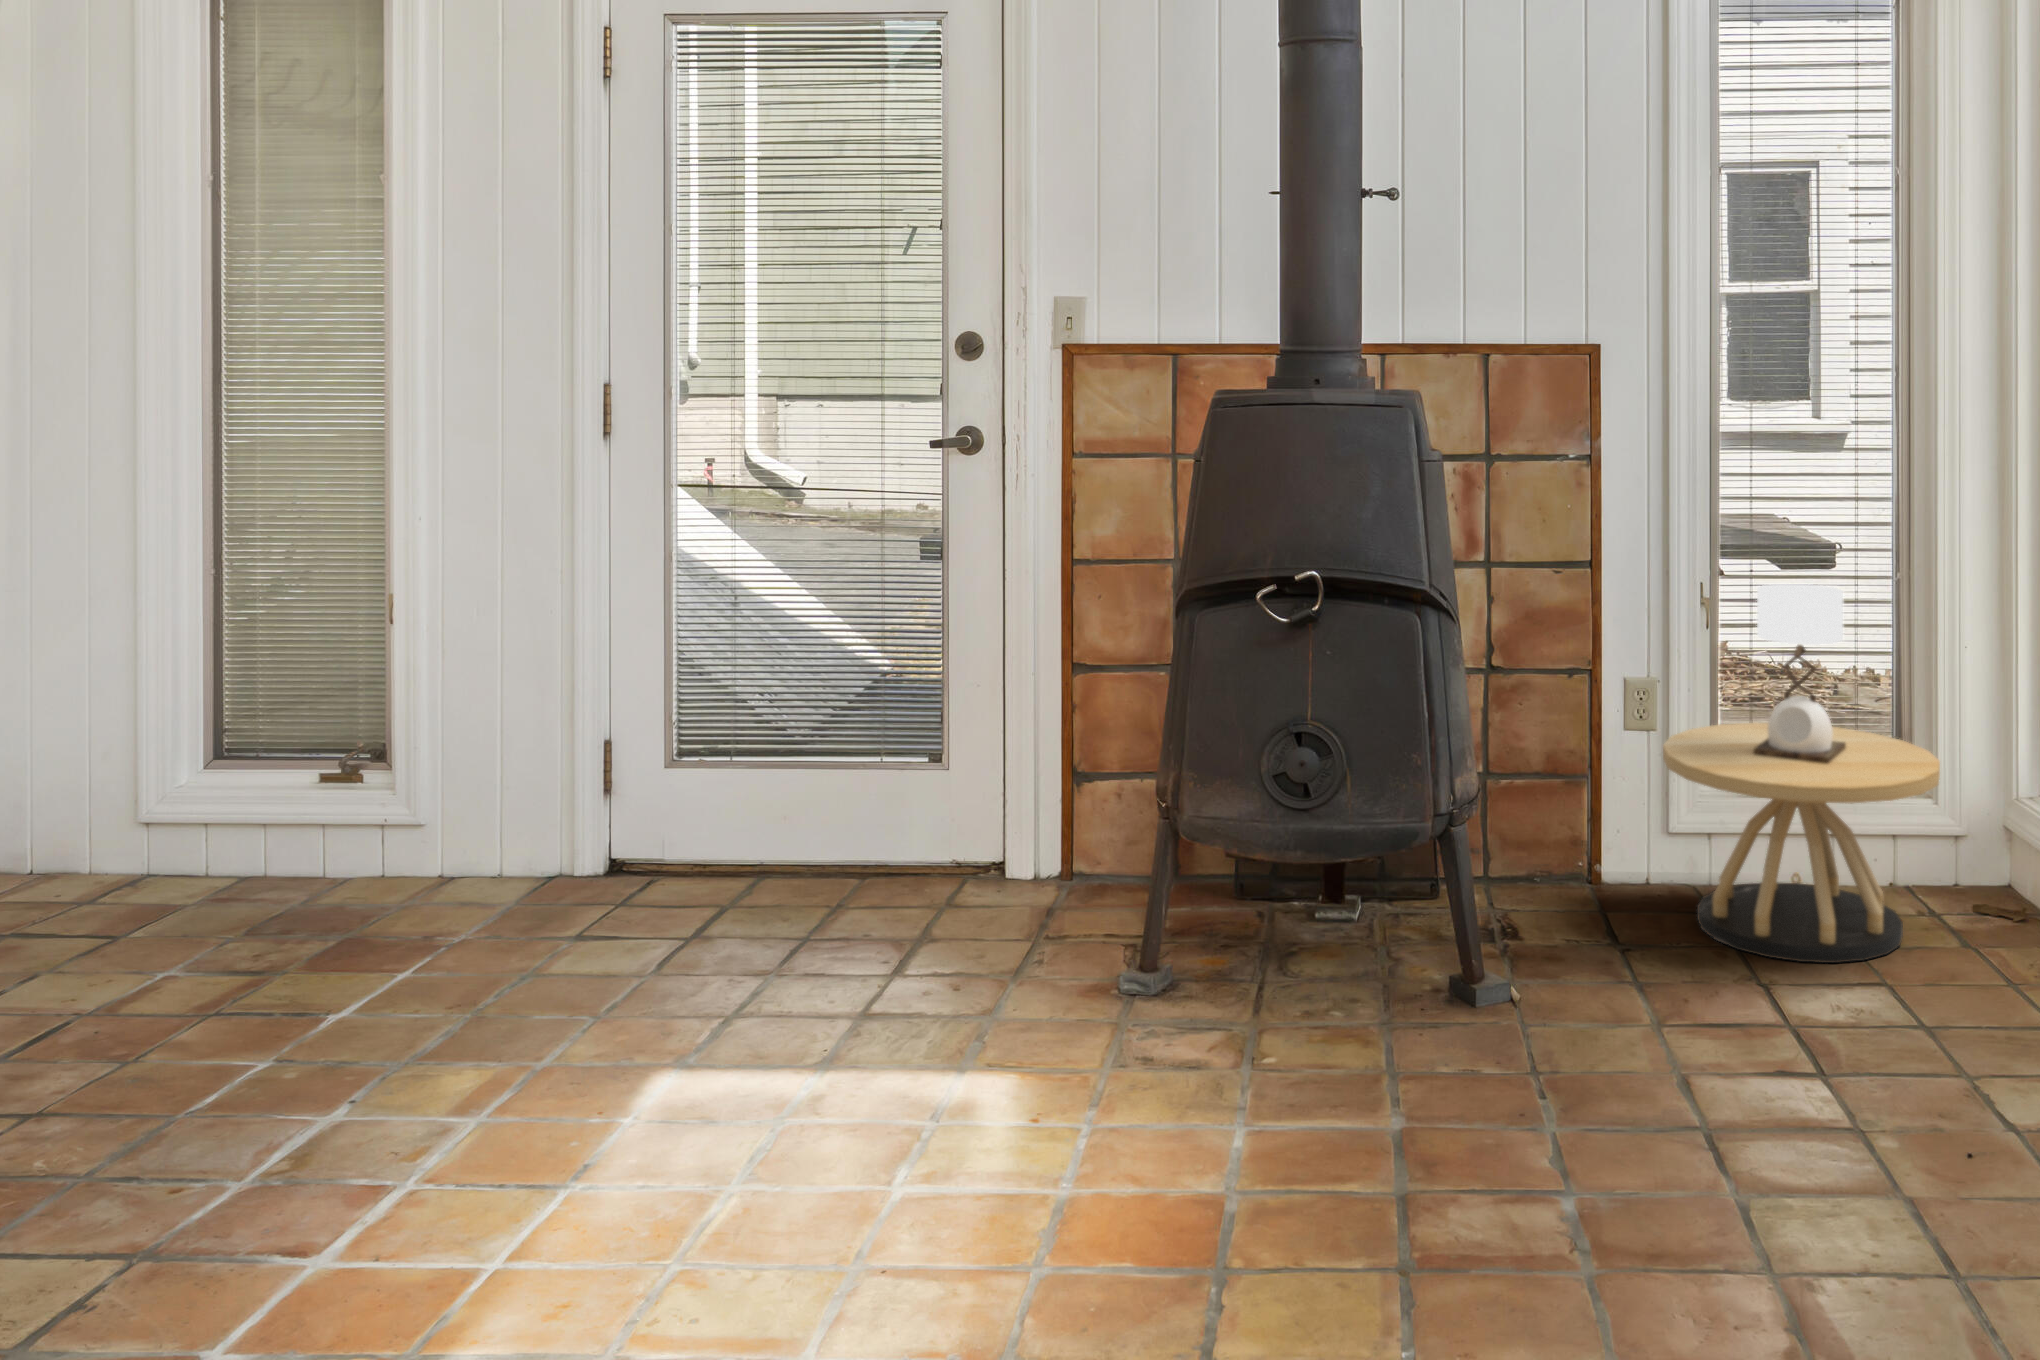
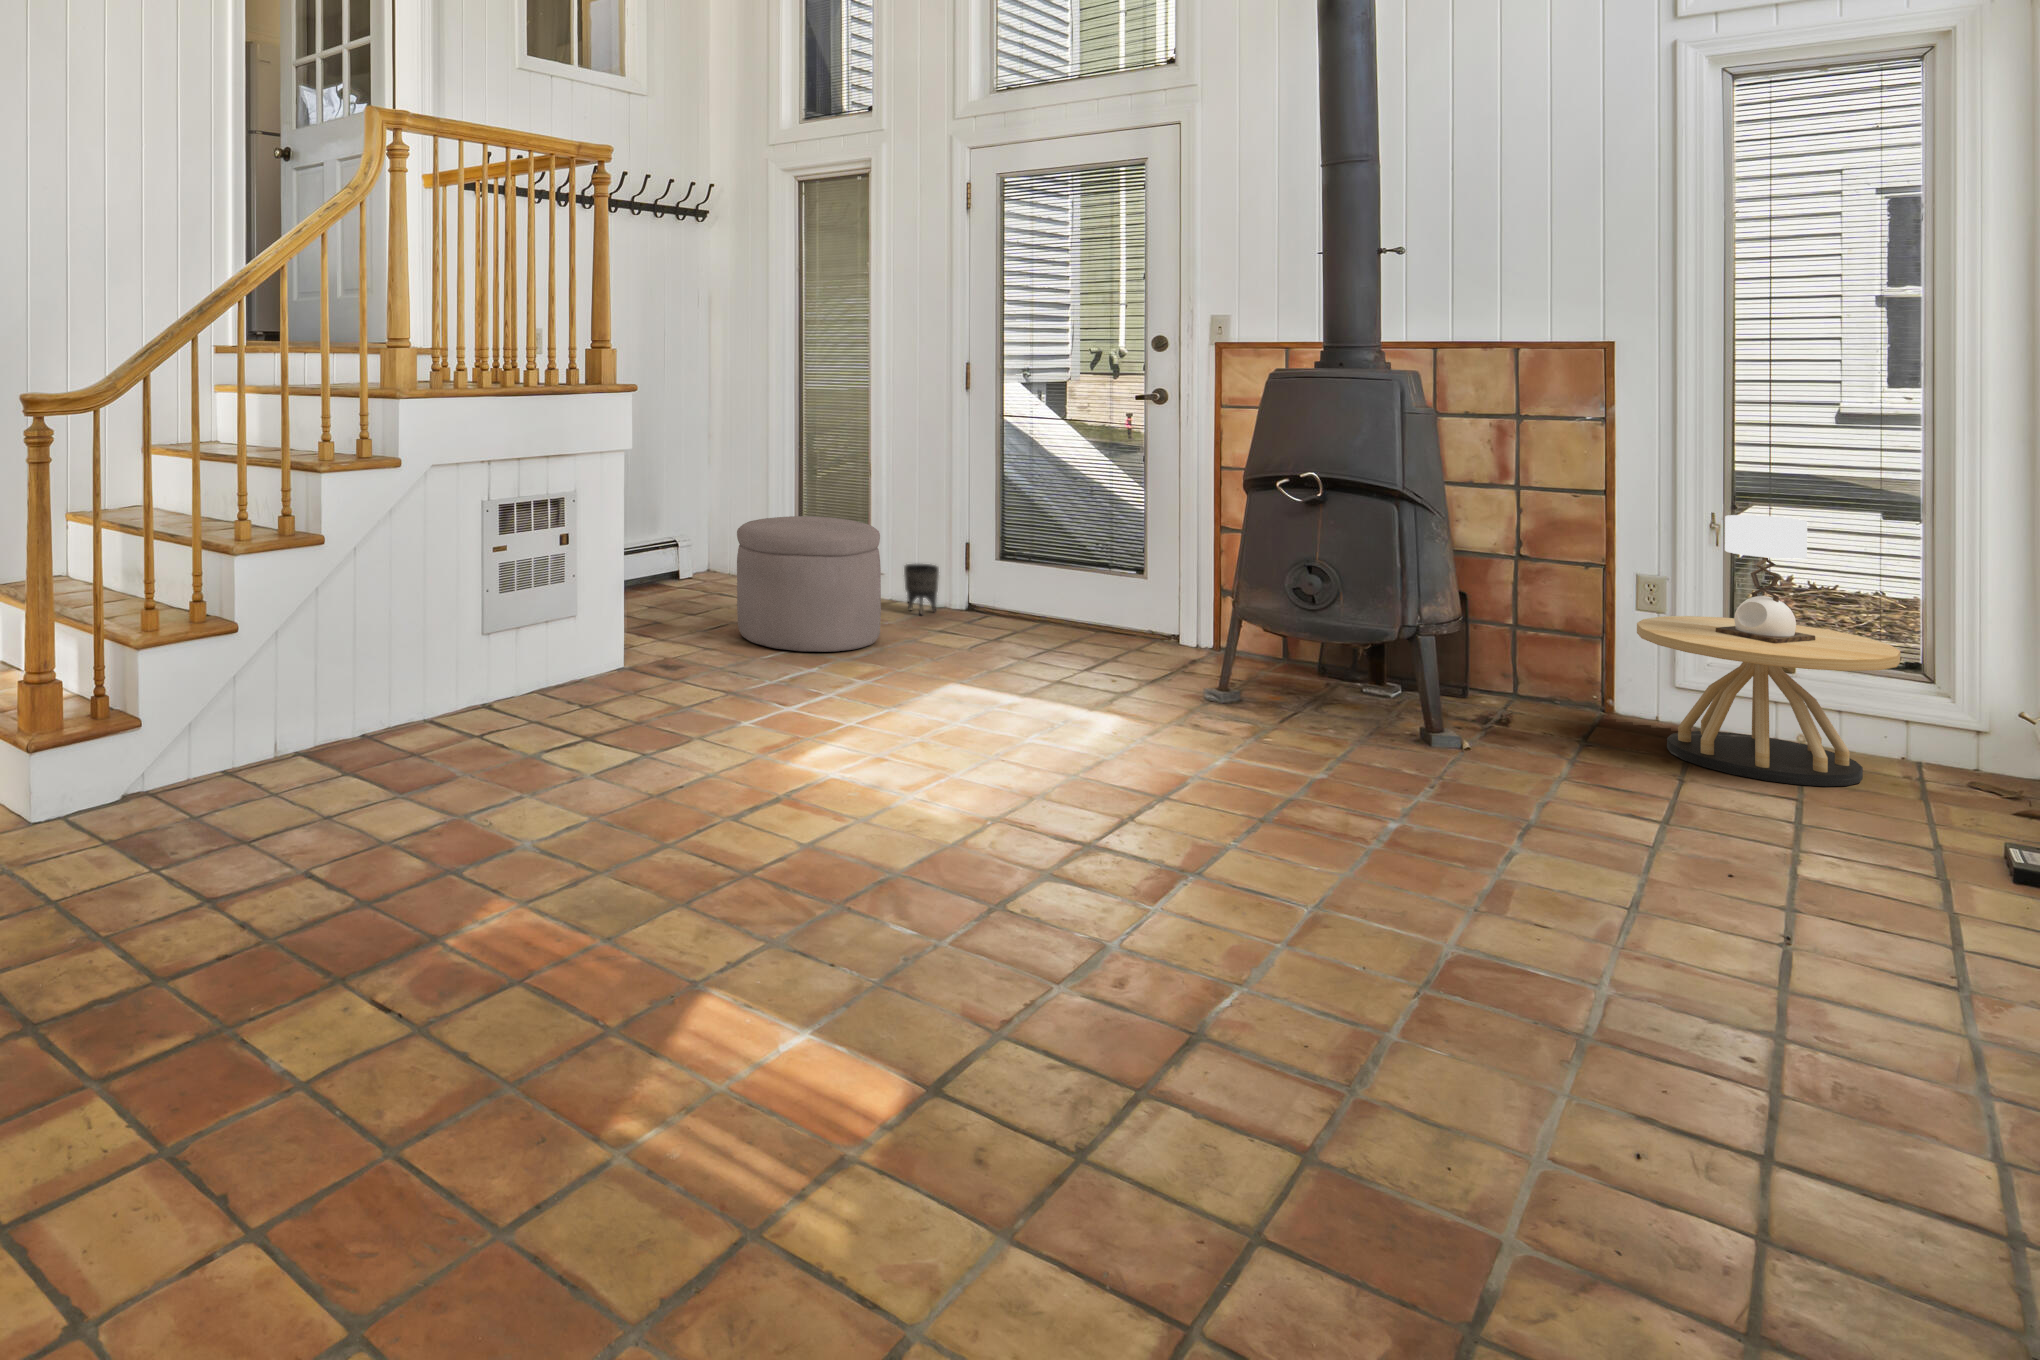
ottoman: none [44,739,441,1109] -> present [737,516,881,652]
planter: none [476,792,552,904] -> present [904,564,939,614]

